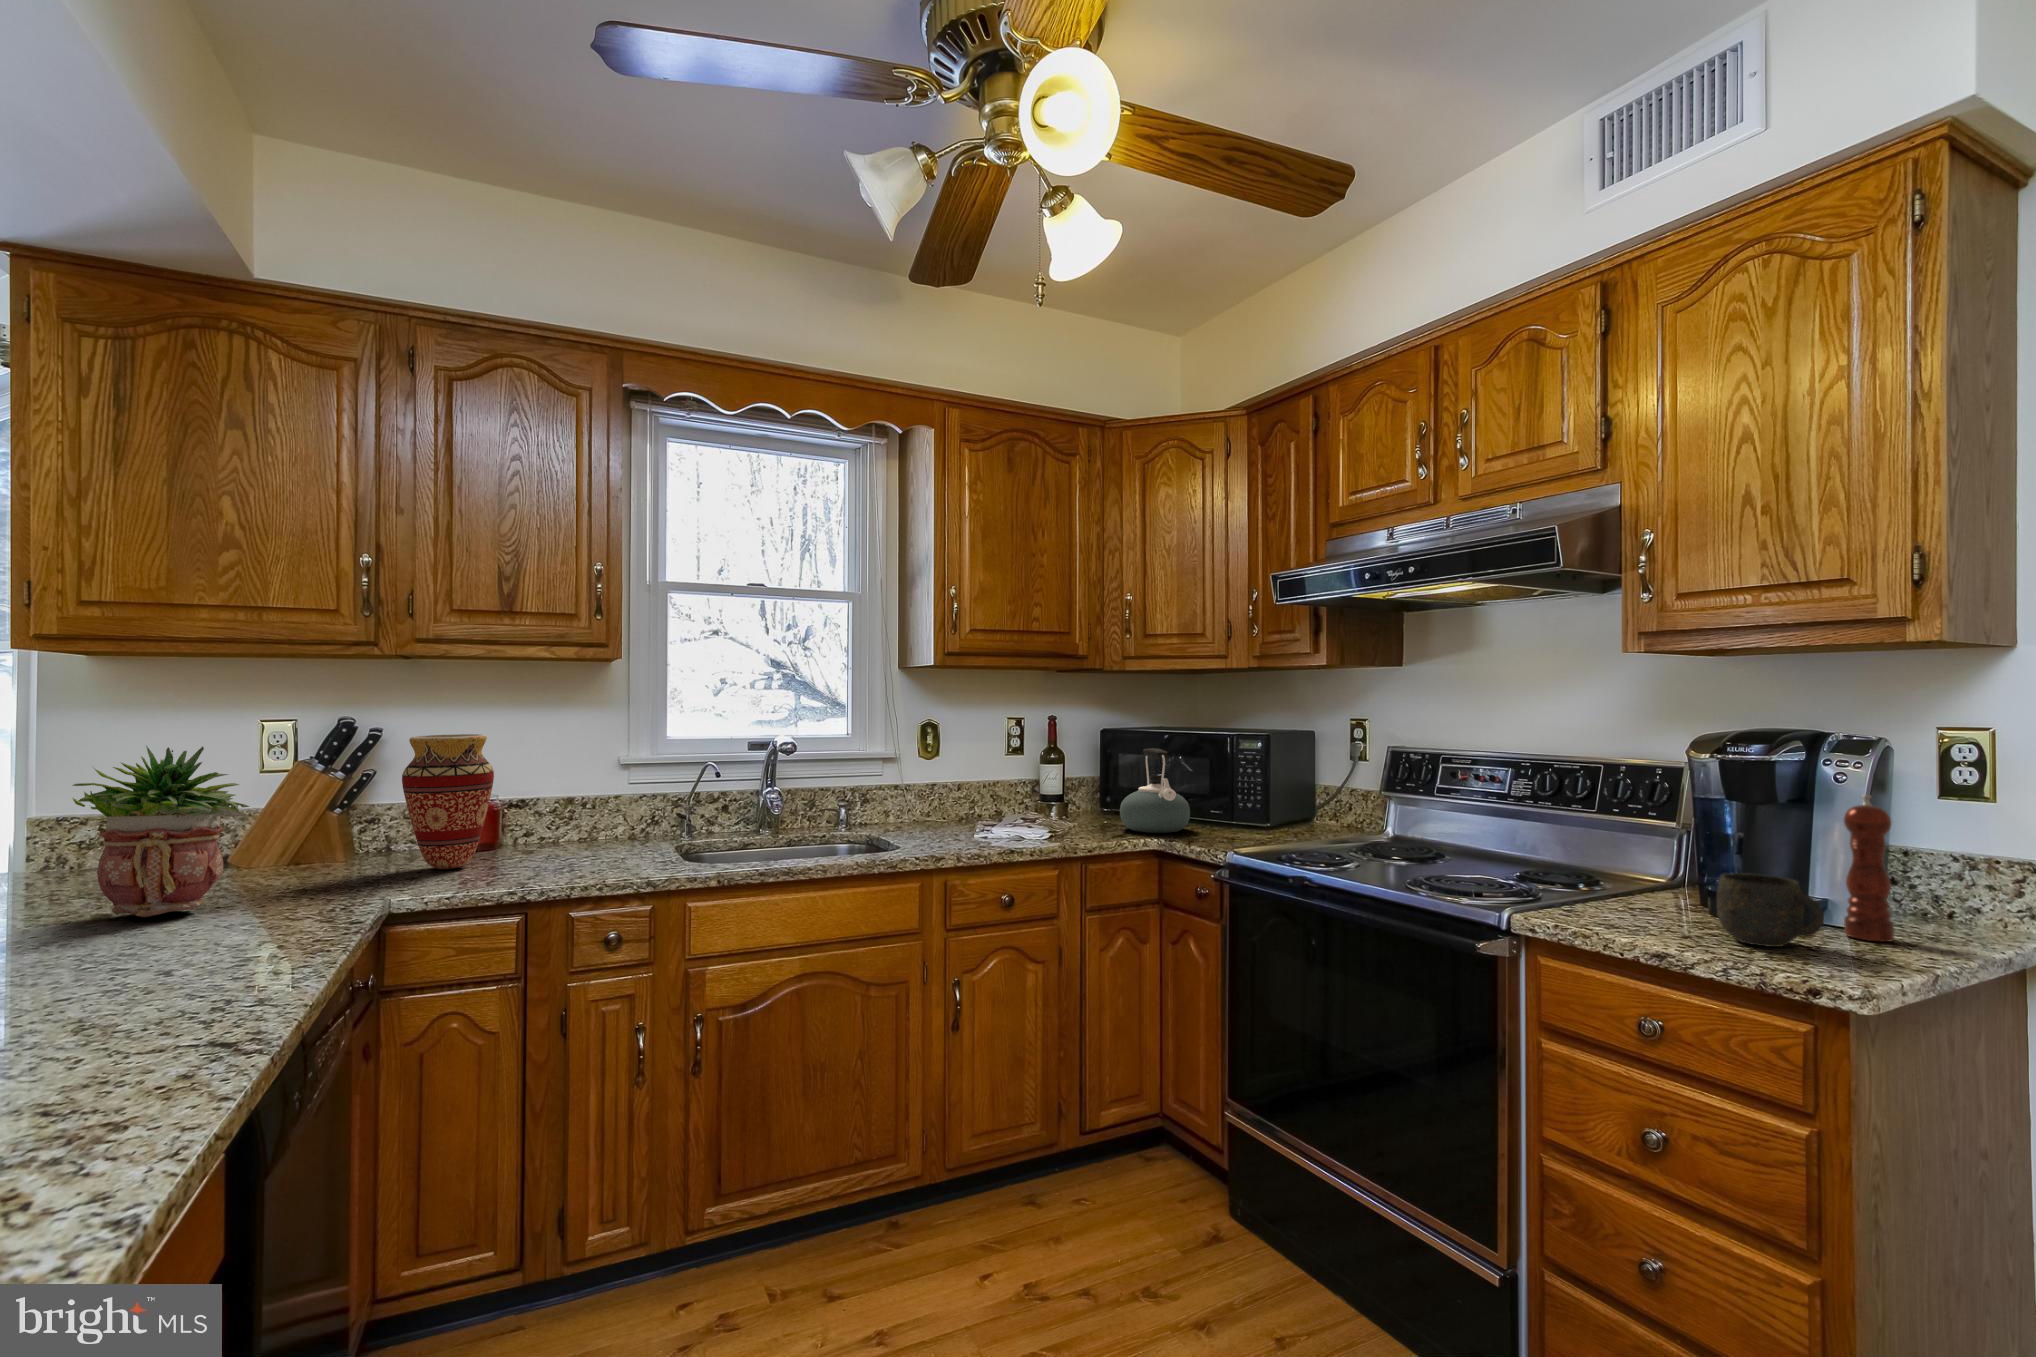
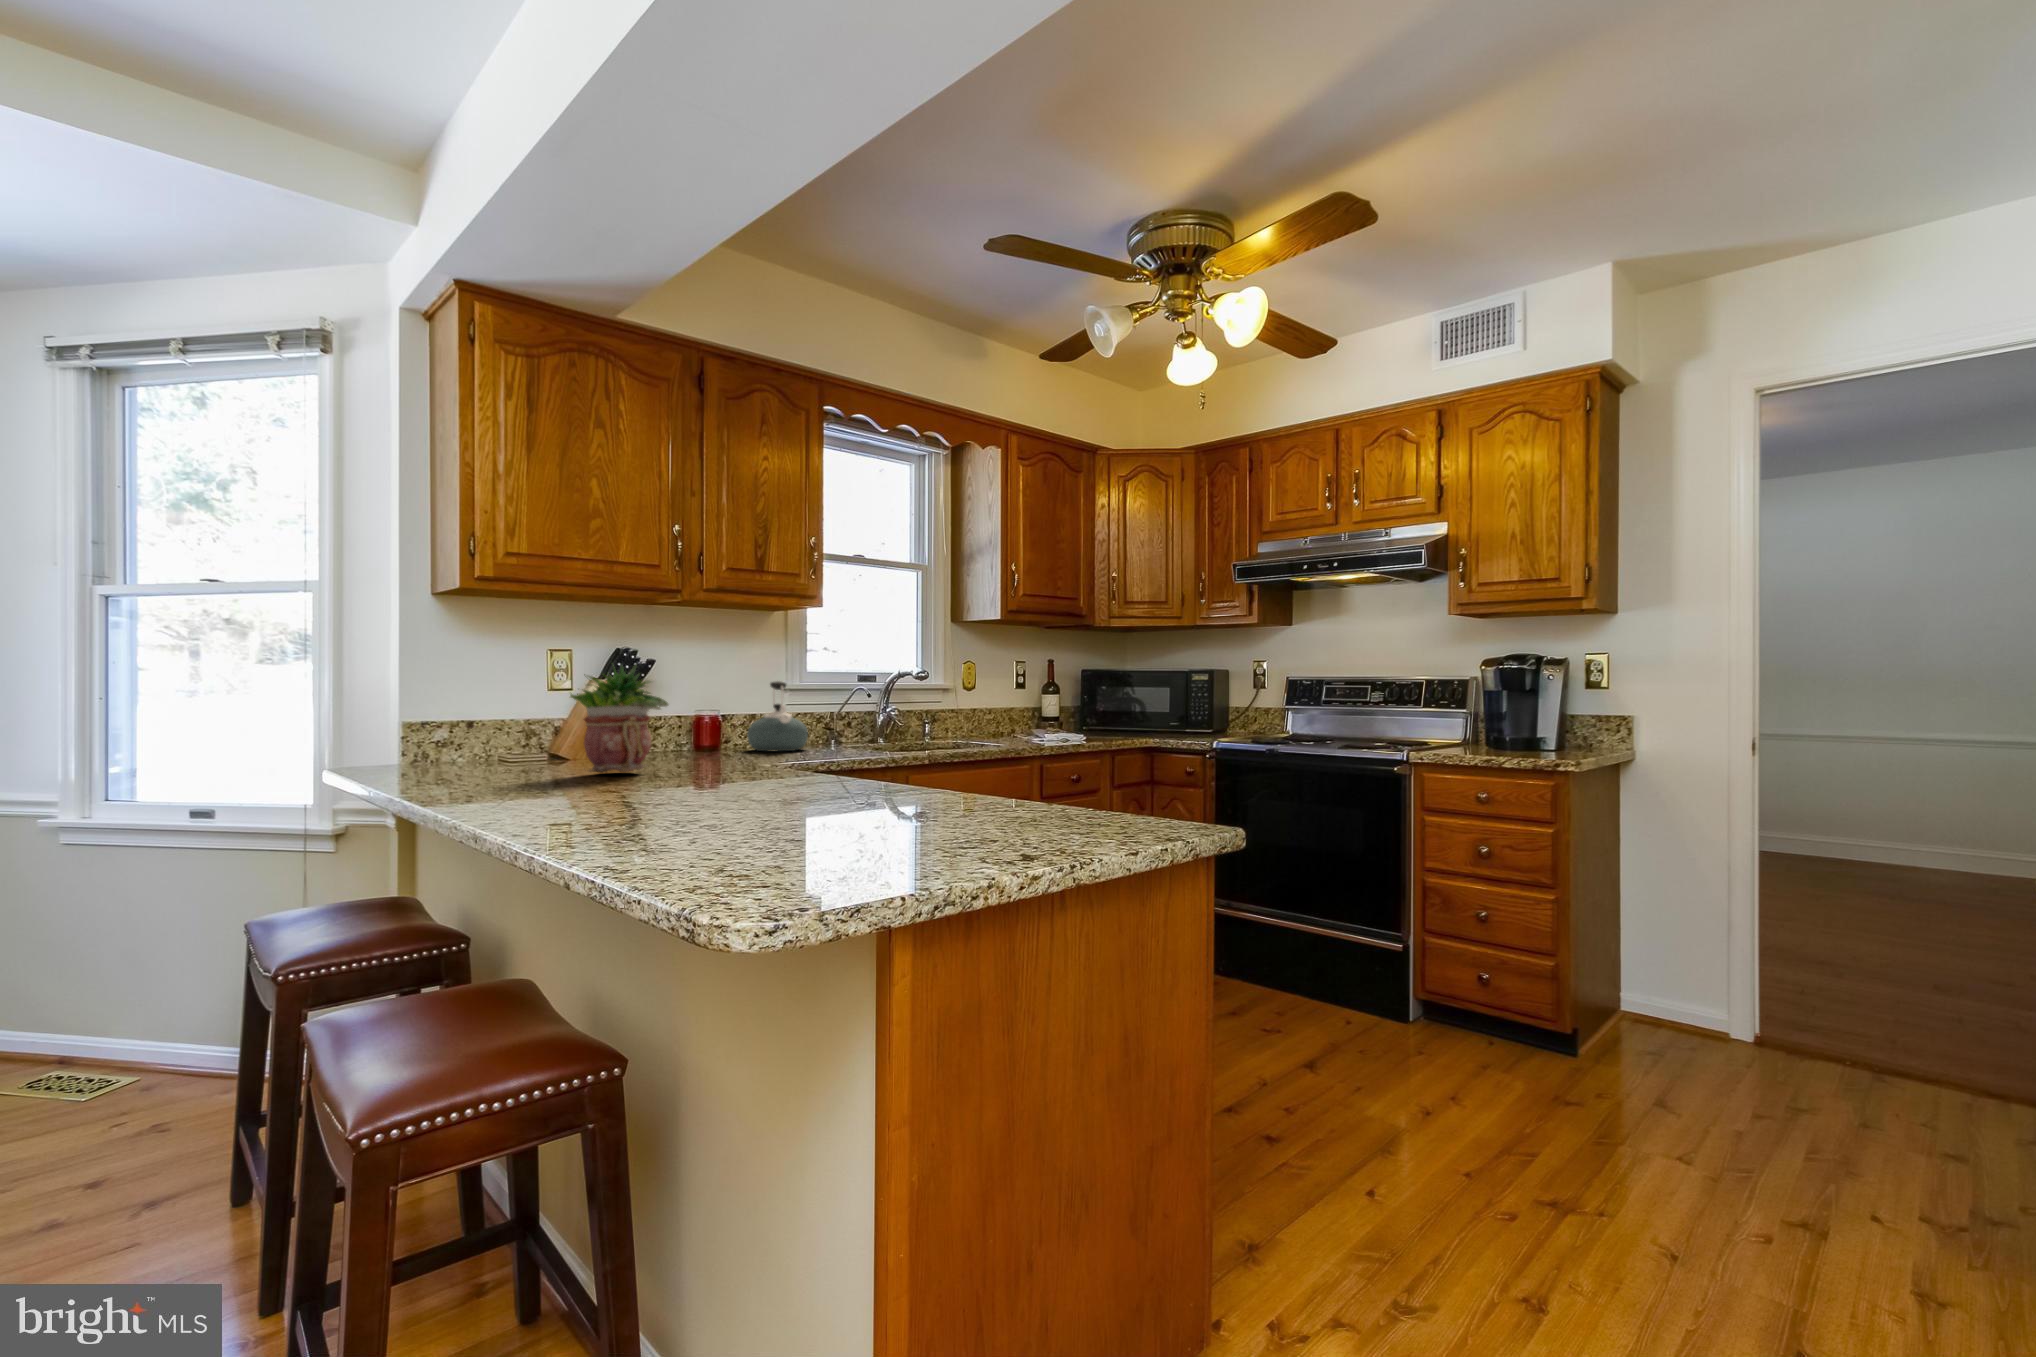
vase: present [402,734,494,869] -> none [685,664,744,758]
kettle: present [1120,748,1190,833] -> present [747,681,808,751]
pepper mill: present [1844,795,1894,942] -> none [1553,685,1575,756]
mug: present [1717,873,1824,947] -> none [1500,725,1548,758]

